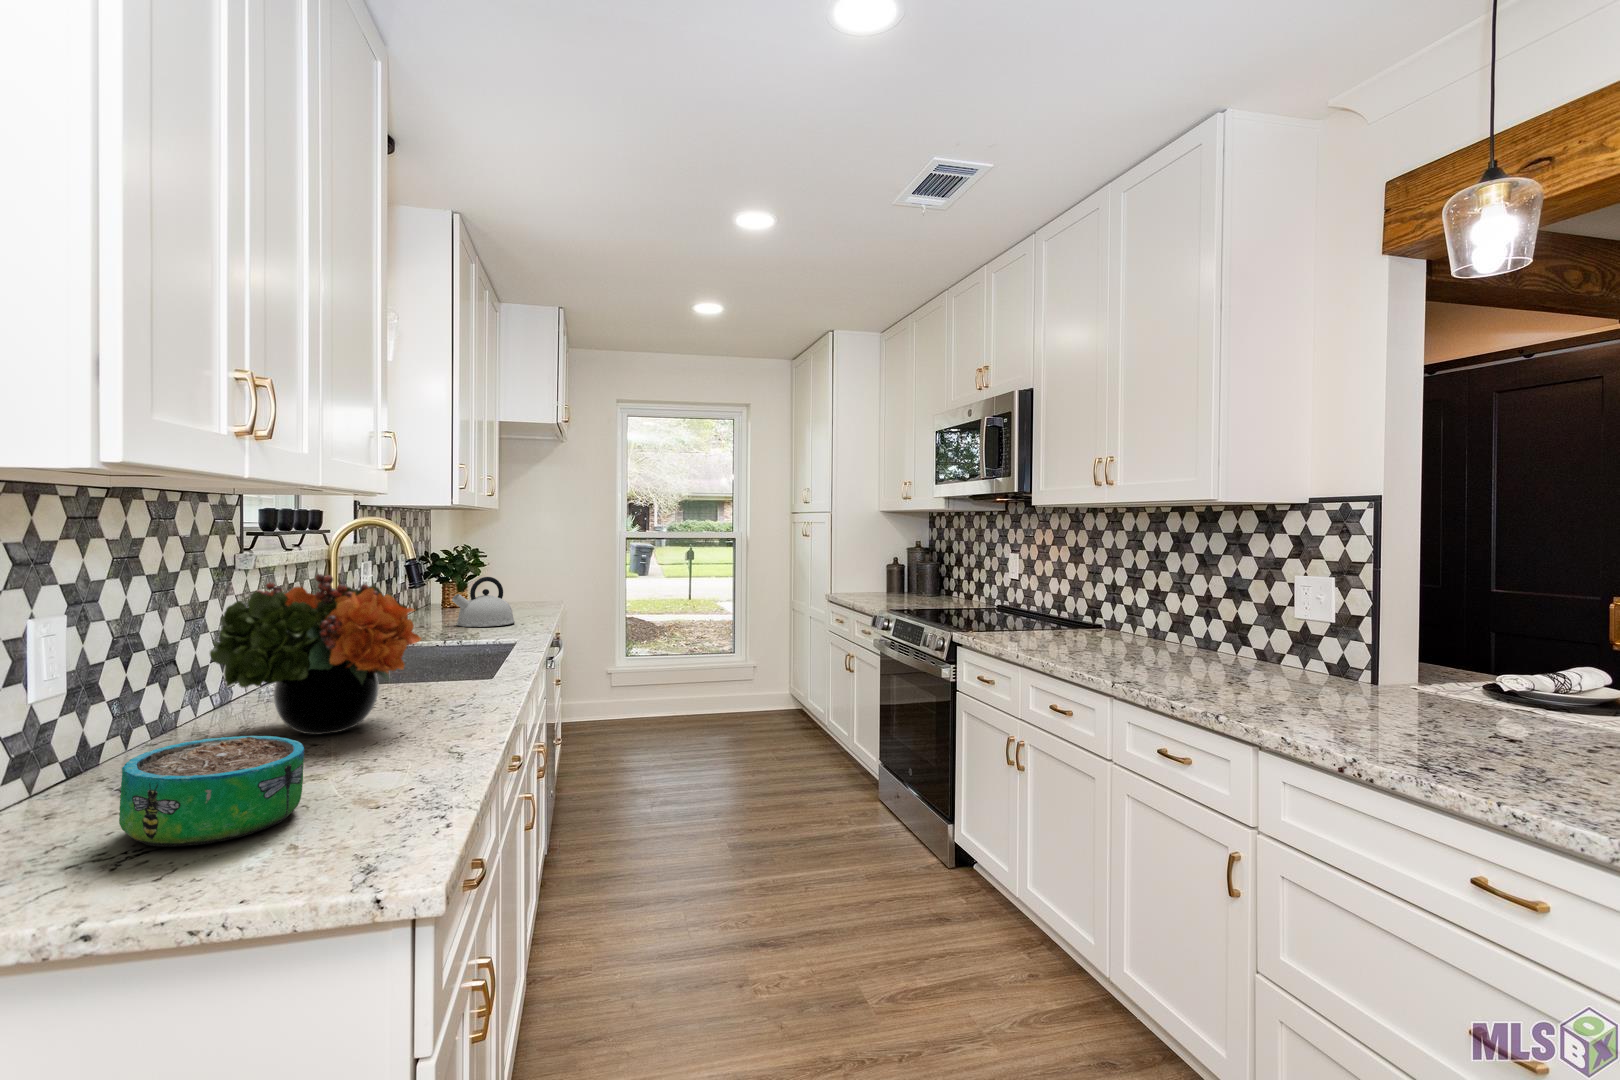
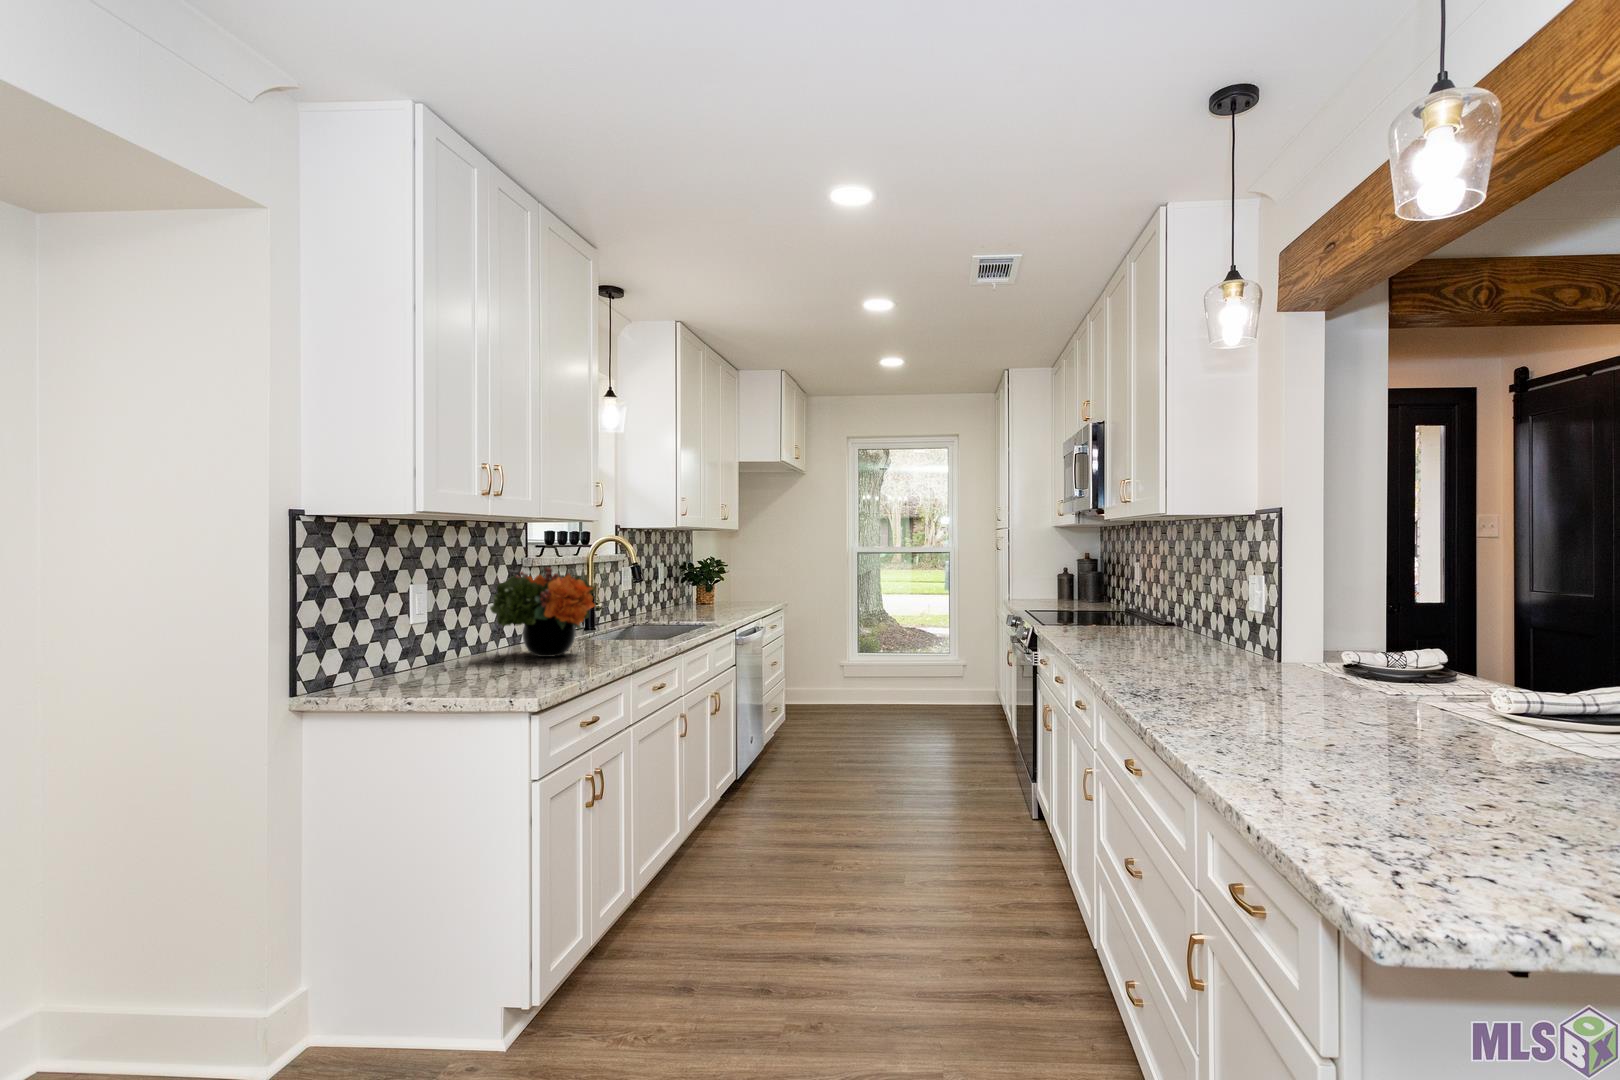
kettle: present [452,577,515,627] -> none [685,579,728,615]
decorative bowl: present [119,736,304,847] -> none [428,643,505,686]

